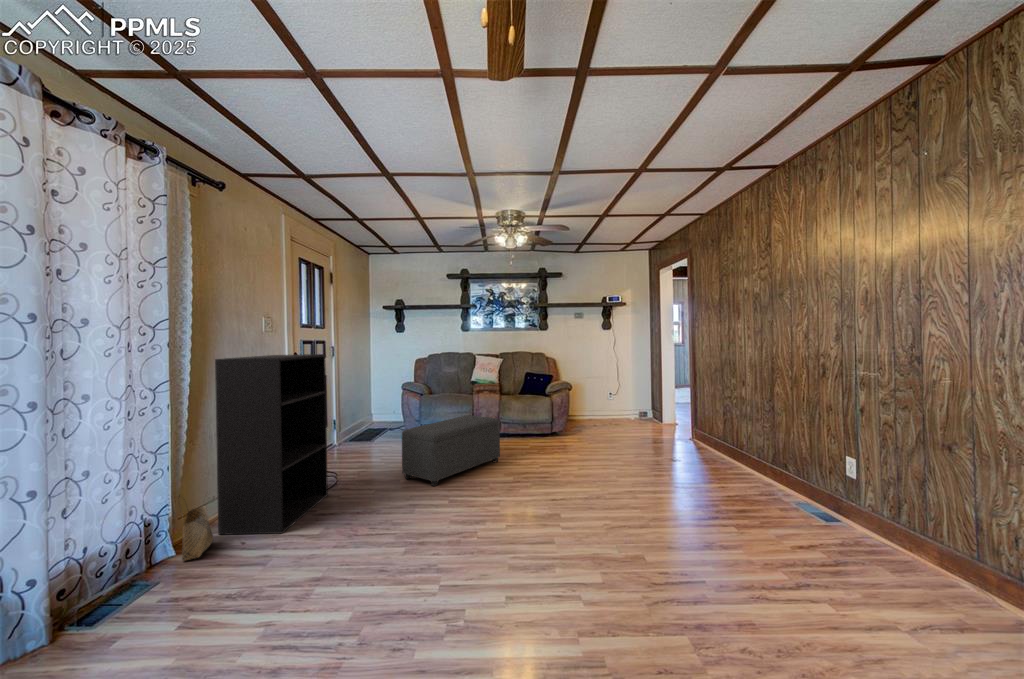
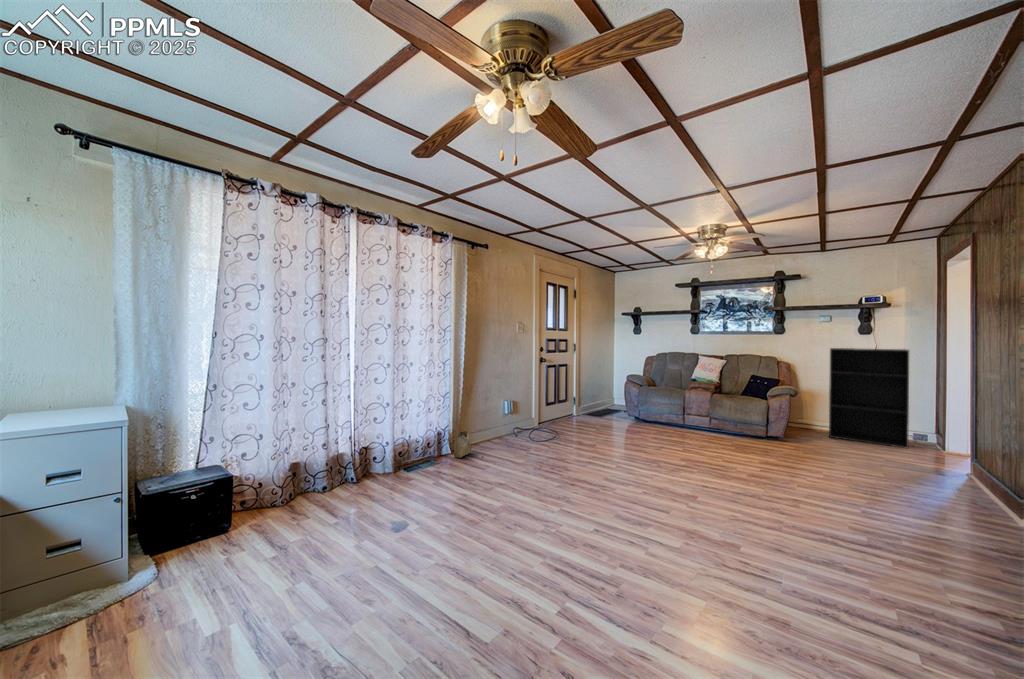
bookshelf: present [215,354,328,535] -> present [829,348,909,448]
ottoman: present [402,415,500,486] -> none [597,406,688,456]

